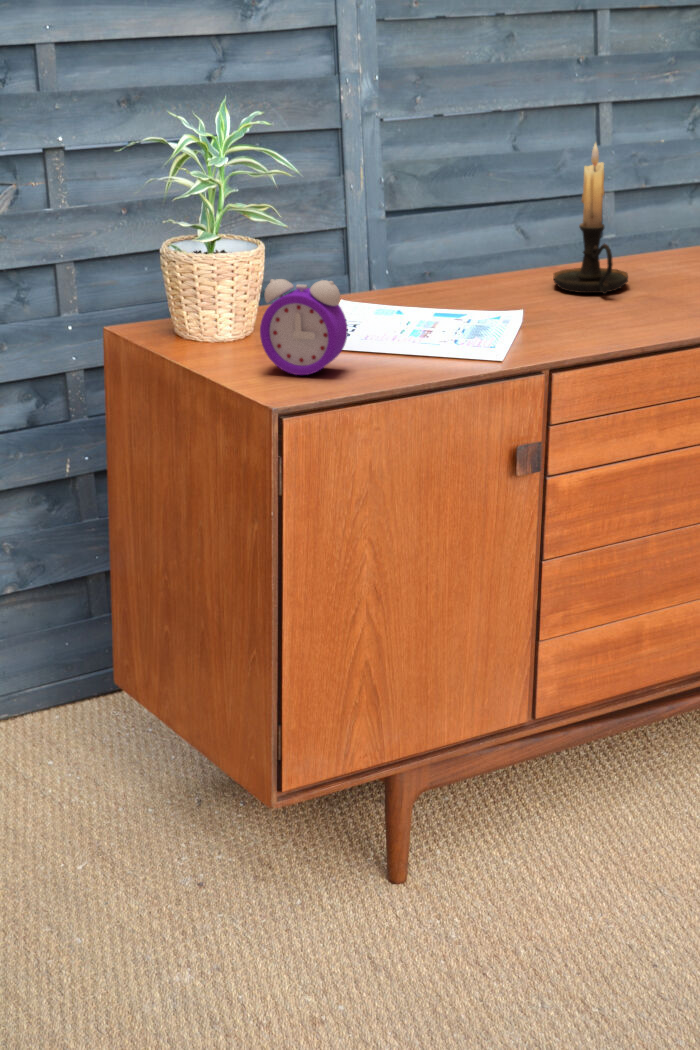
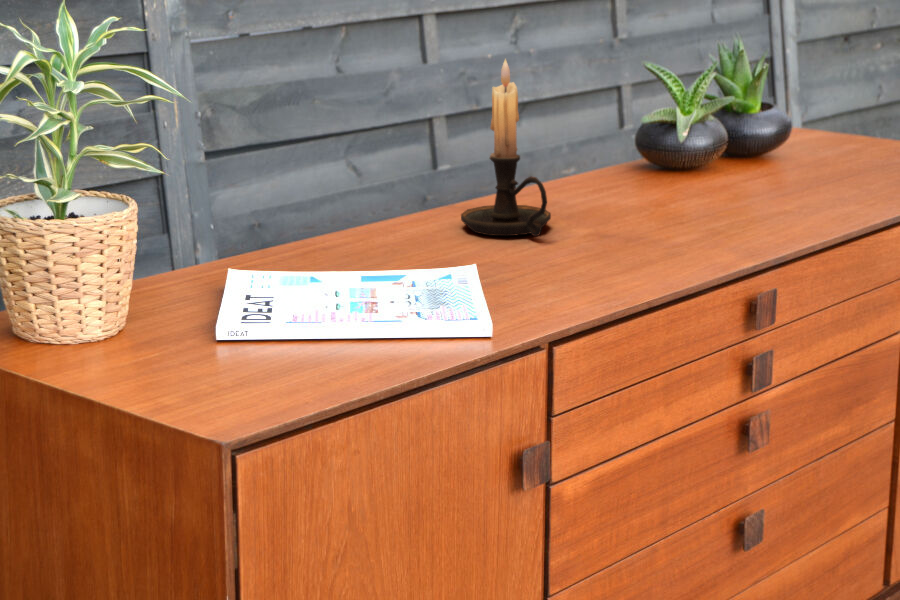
alarm clock: present [260,279,347,375] -> none [173,248,297,385]

